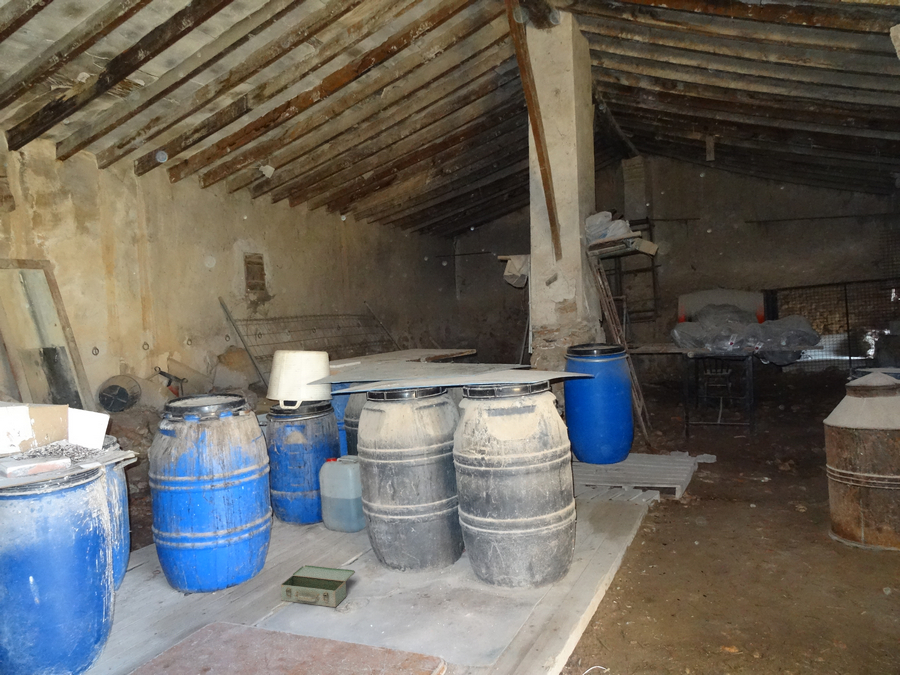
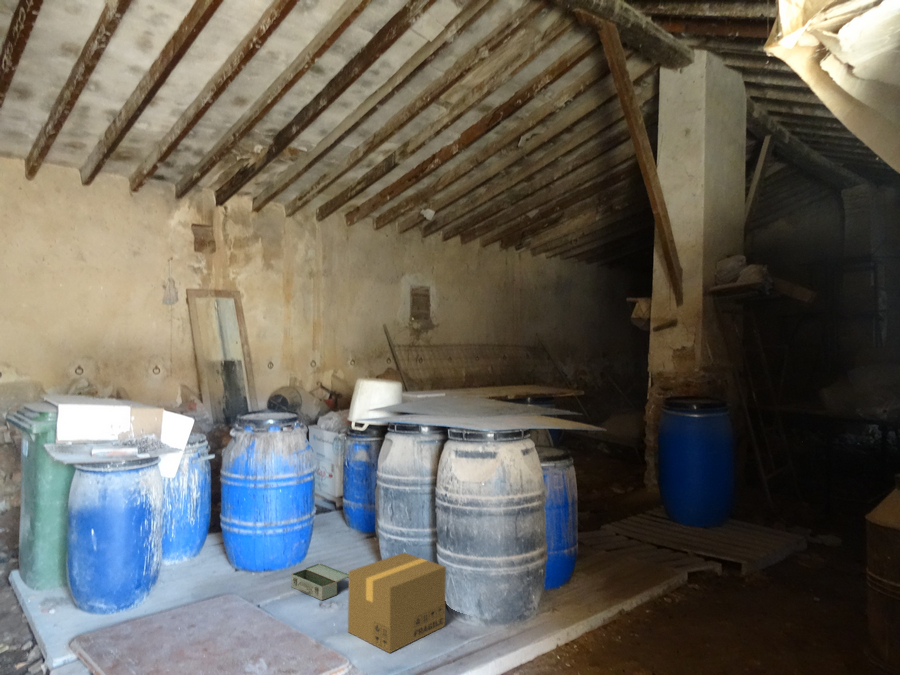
cardboard box: none [398,531,497,647] -> present [348,553,446,653]

